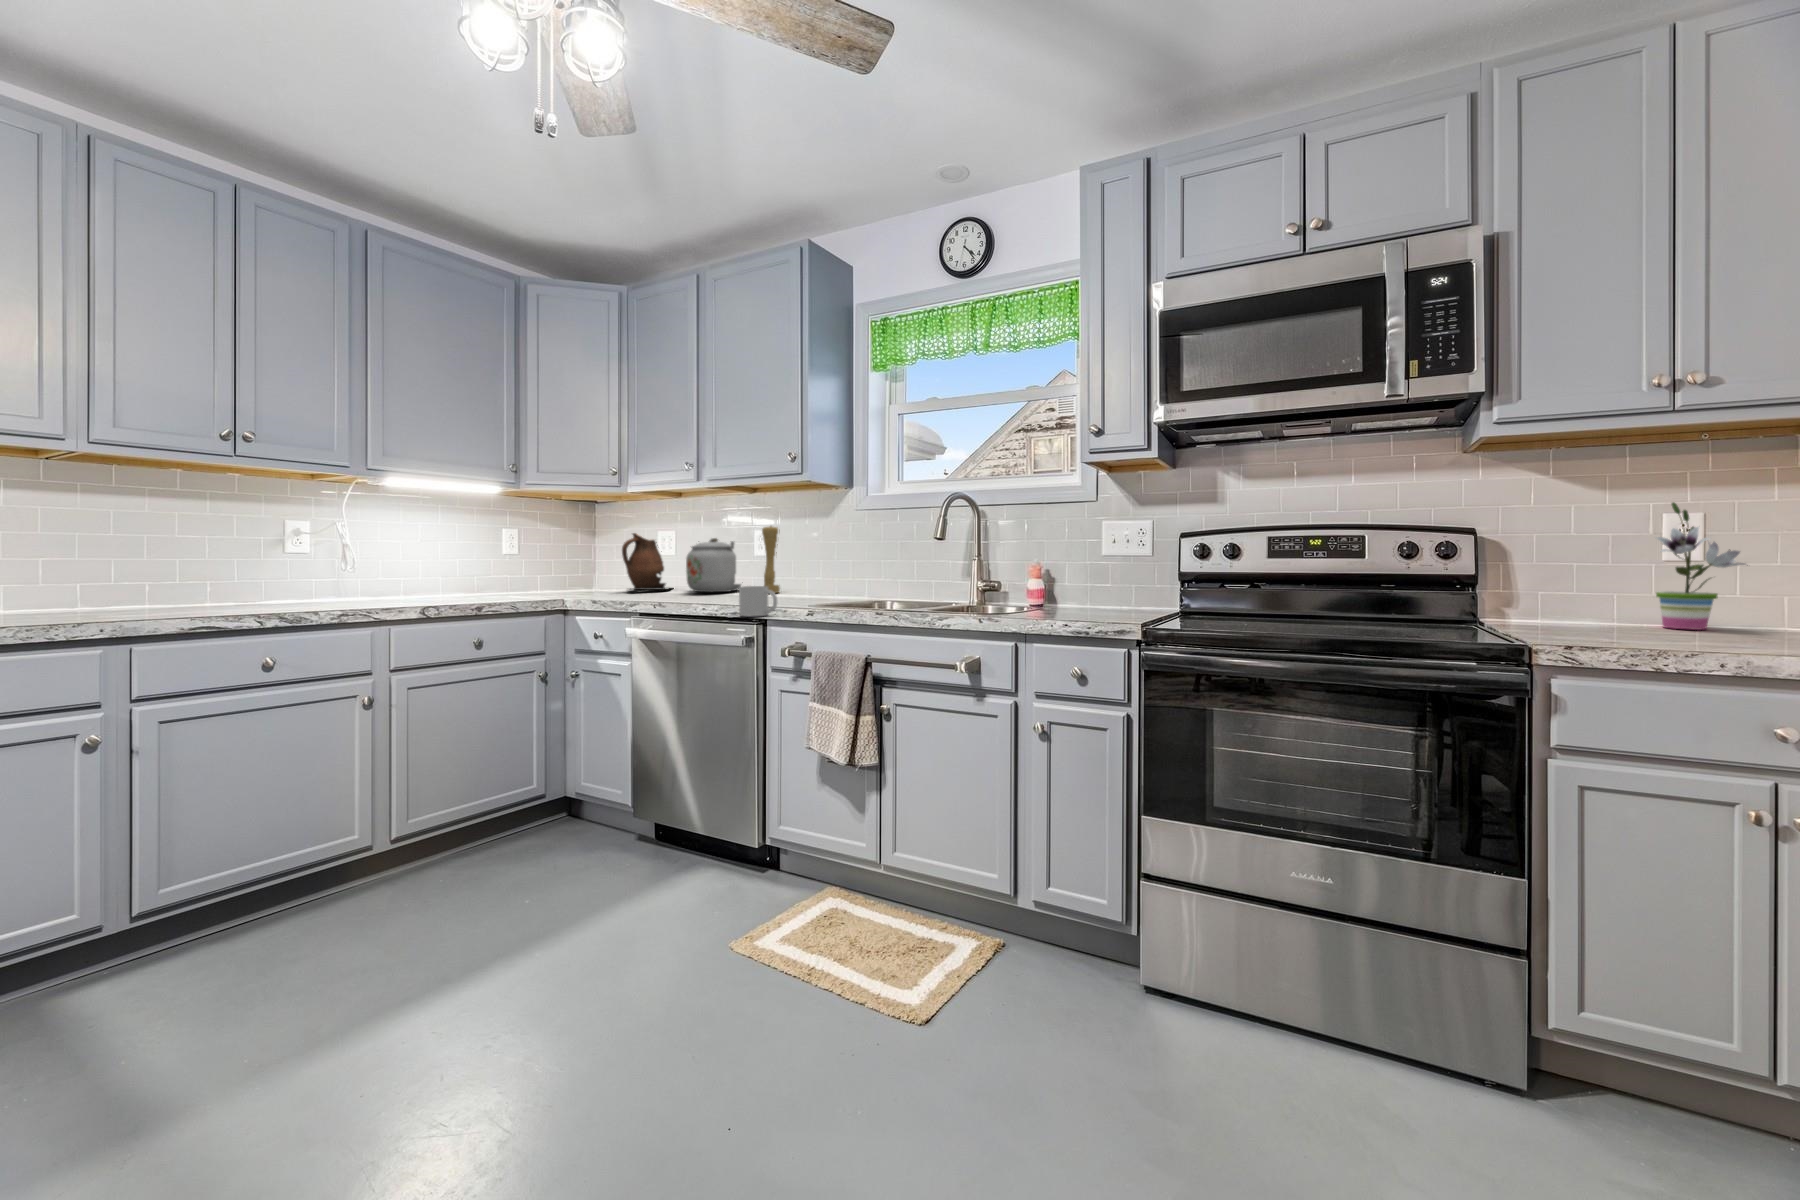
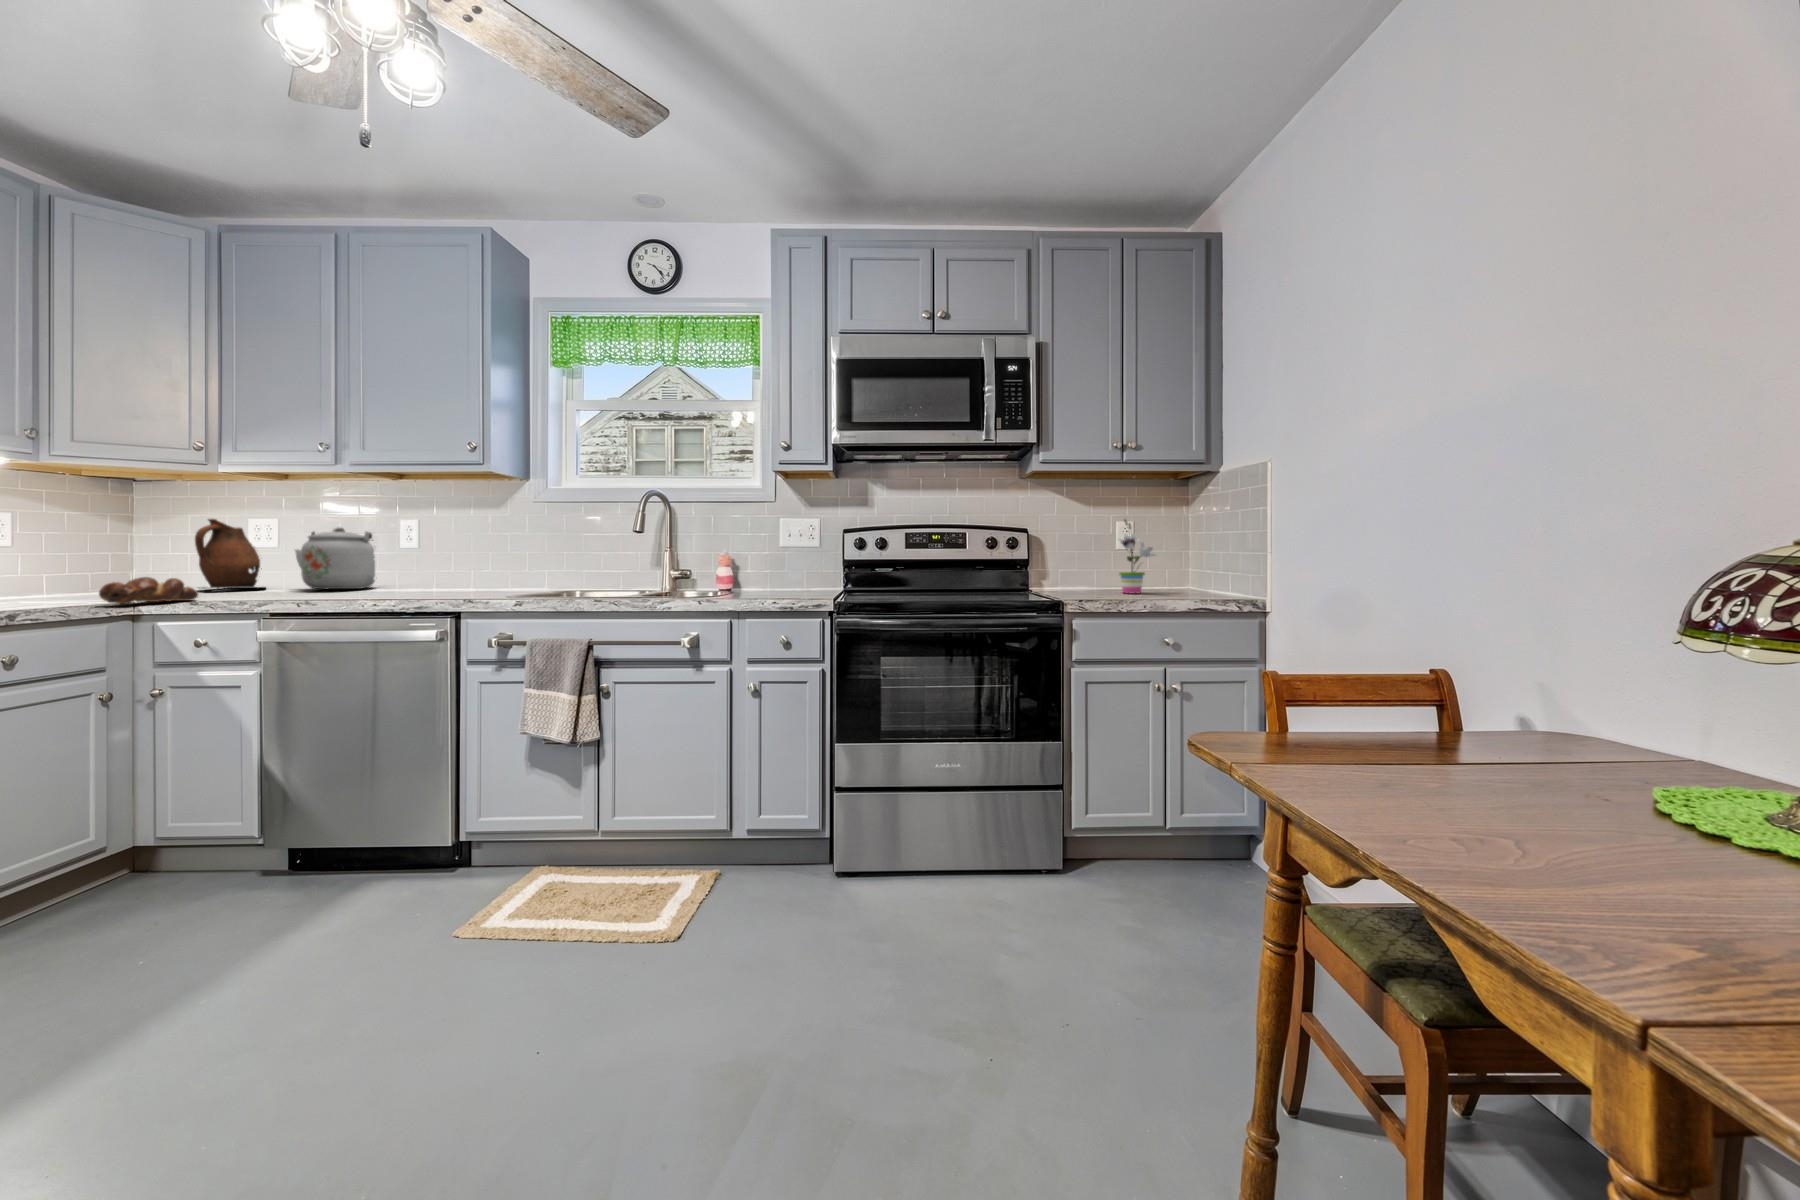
pepper mill: present [762,526,780,593] -> none [410,515,433,589]
bread loaf: none [540,584,607,607] -> present [99,577,198,604]
mug: present [739,586,777,617] -> none [428,575,475,605]

